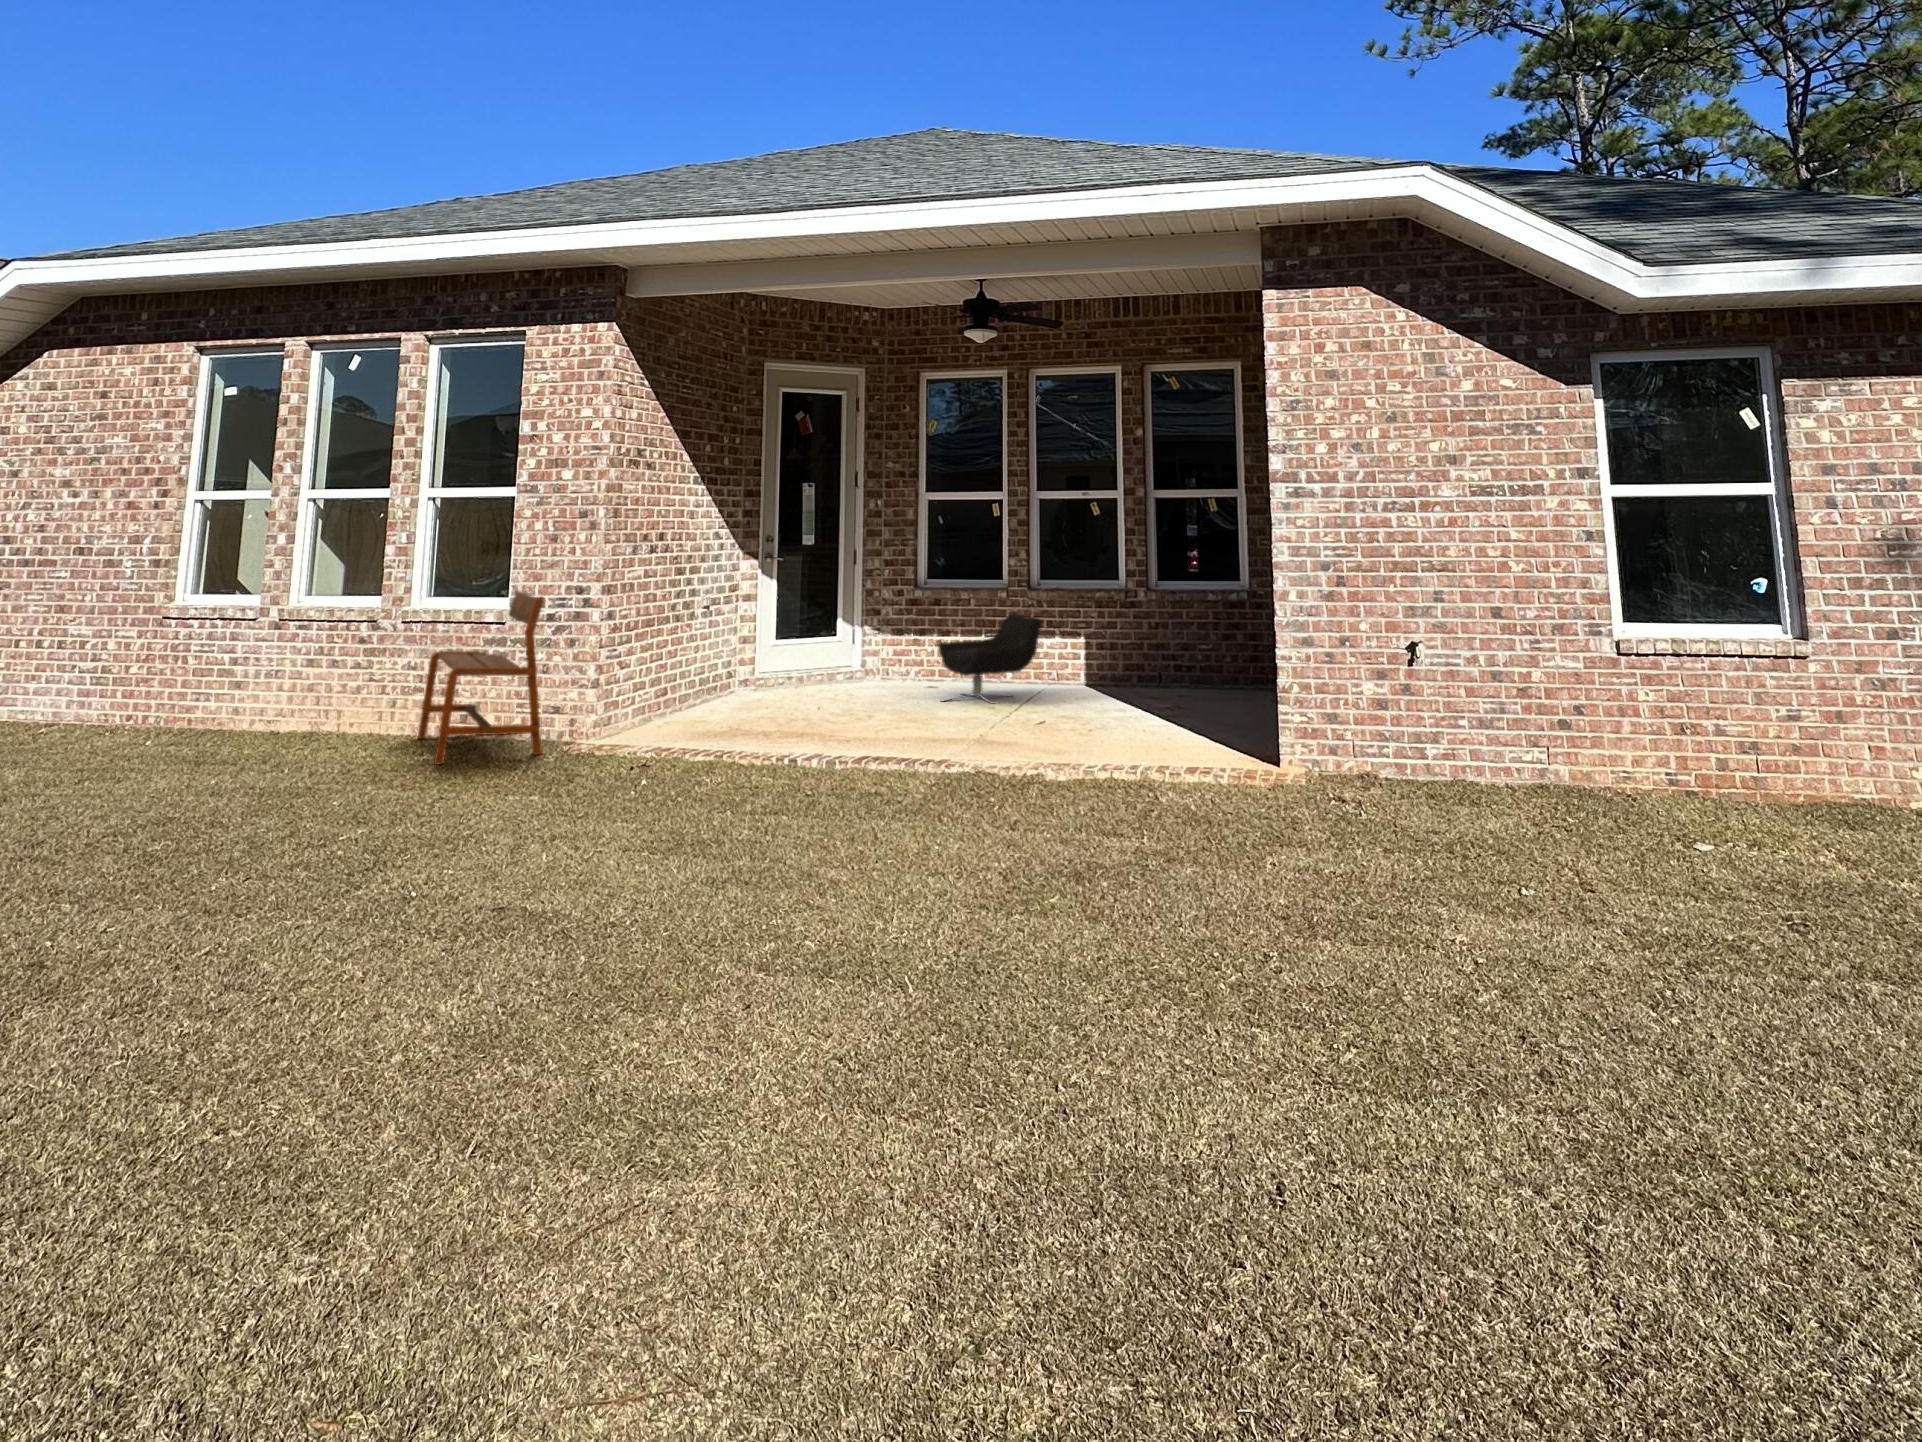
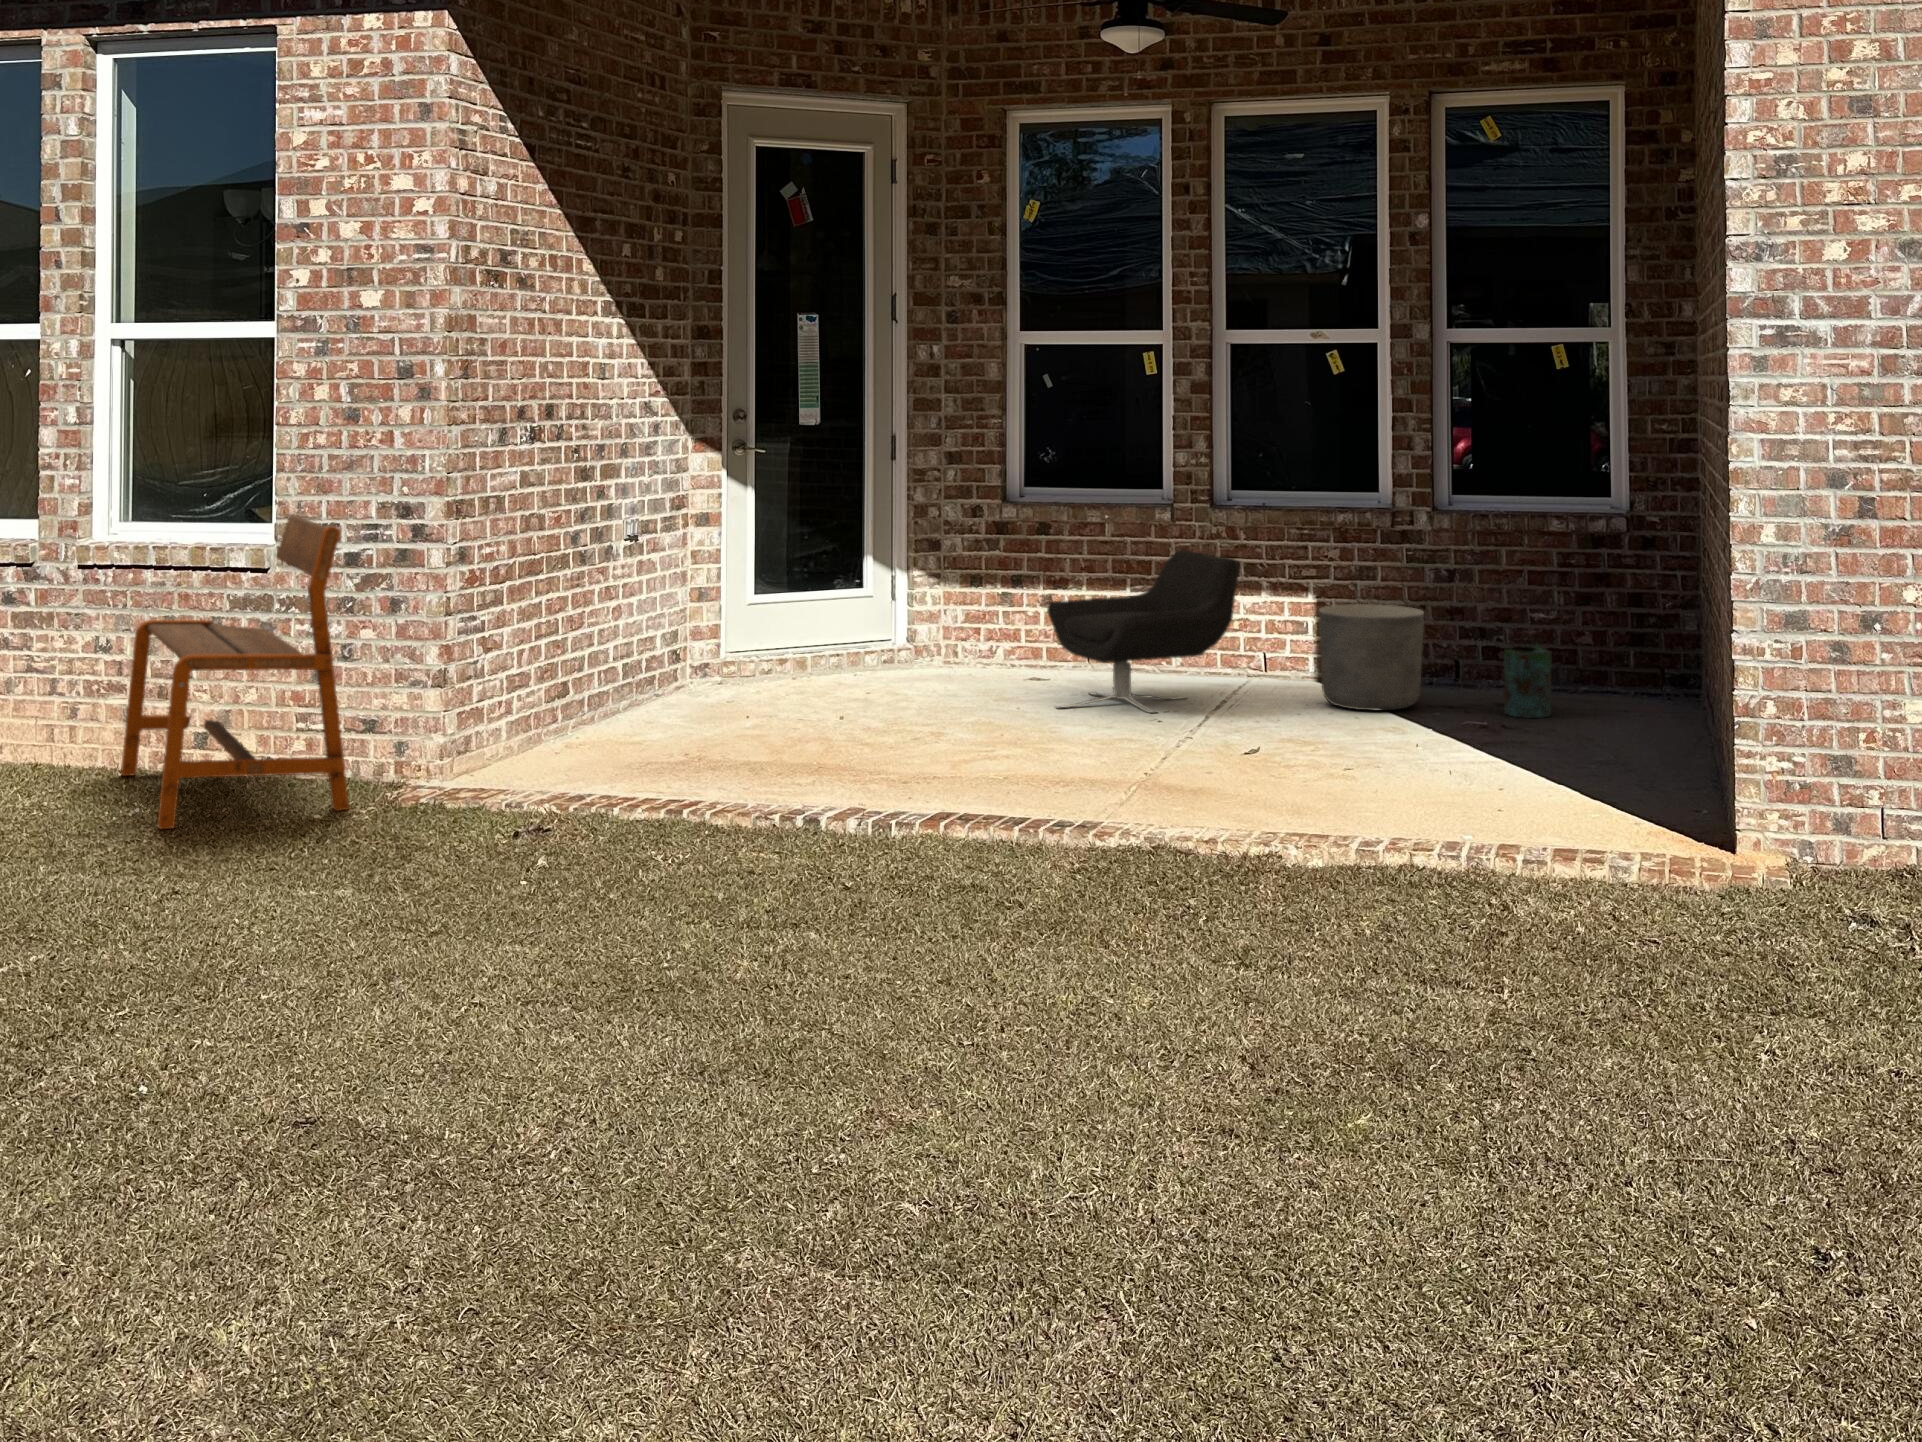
planter: none [1084,643,1140,701] -> present [1319,604,1424,711]
watering can: none [1182,658,1208,704] -> present [1504,632,1551,718]

